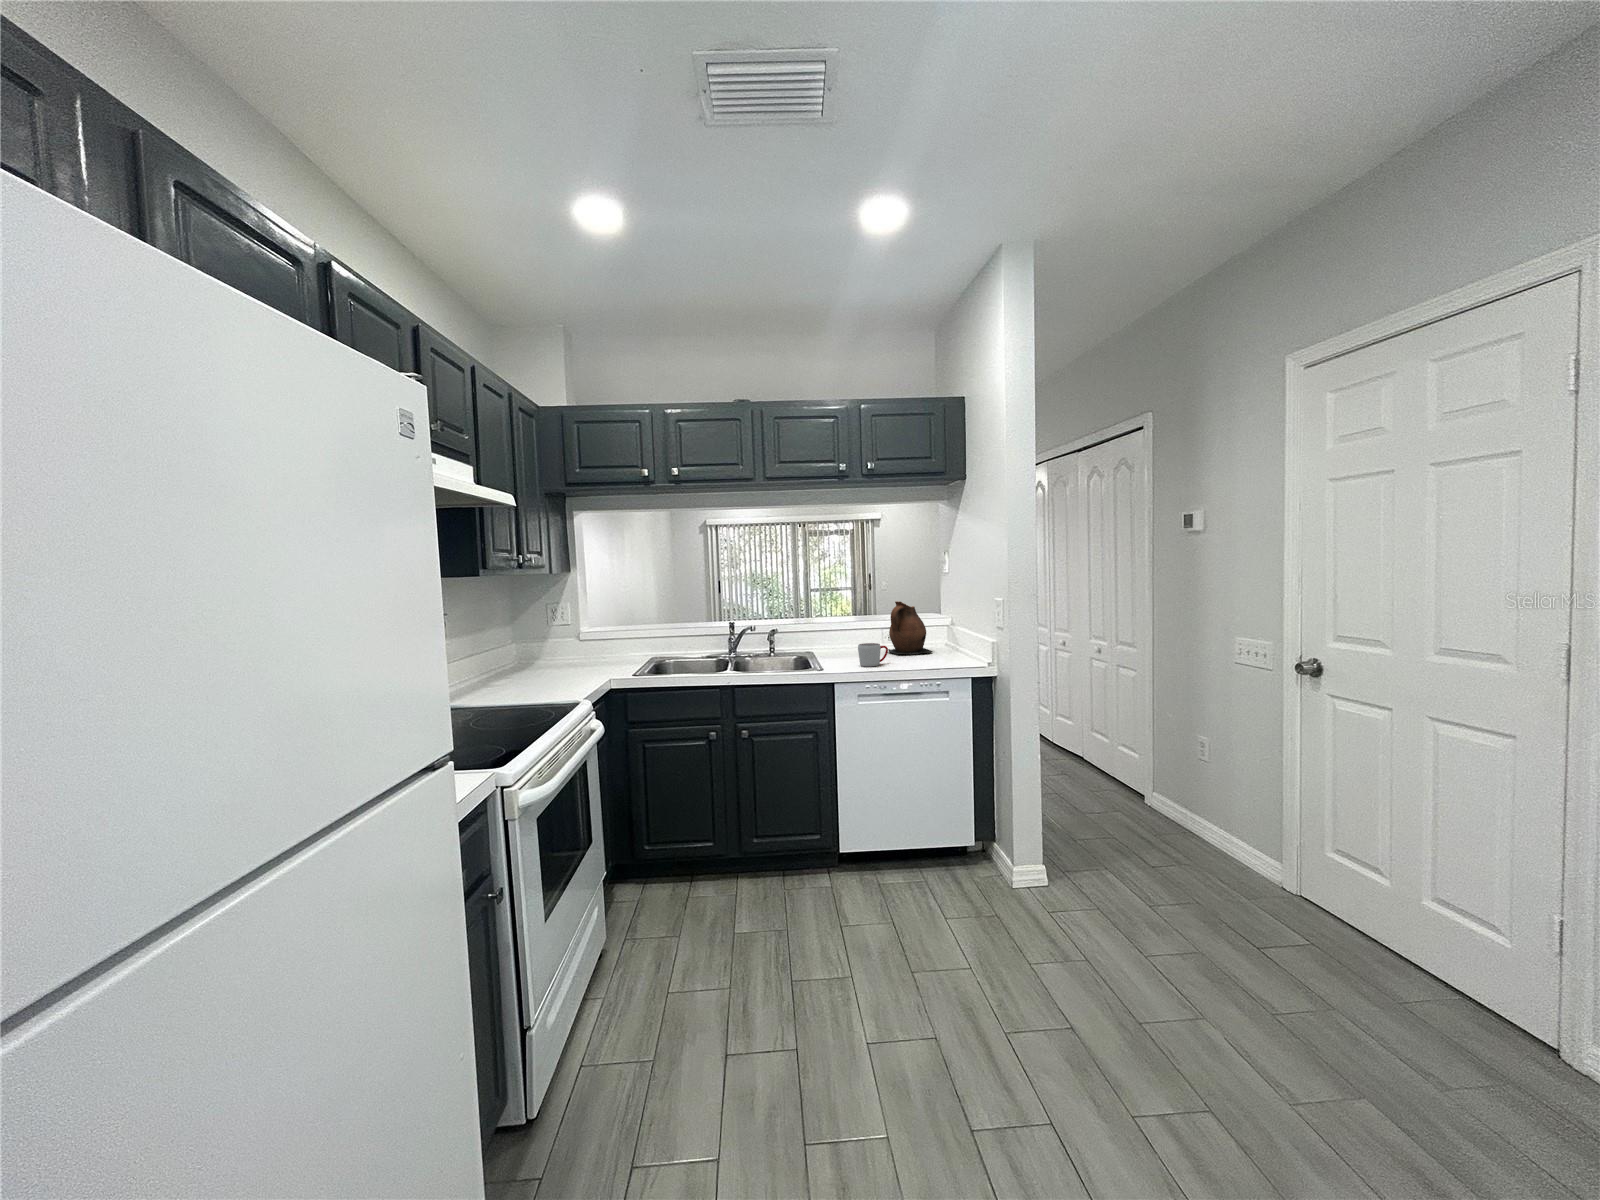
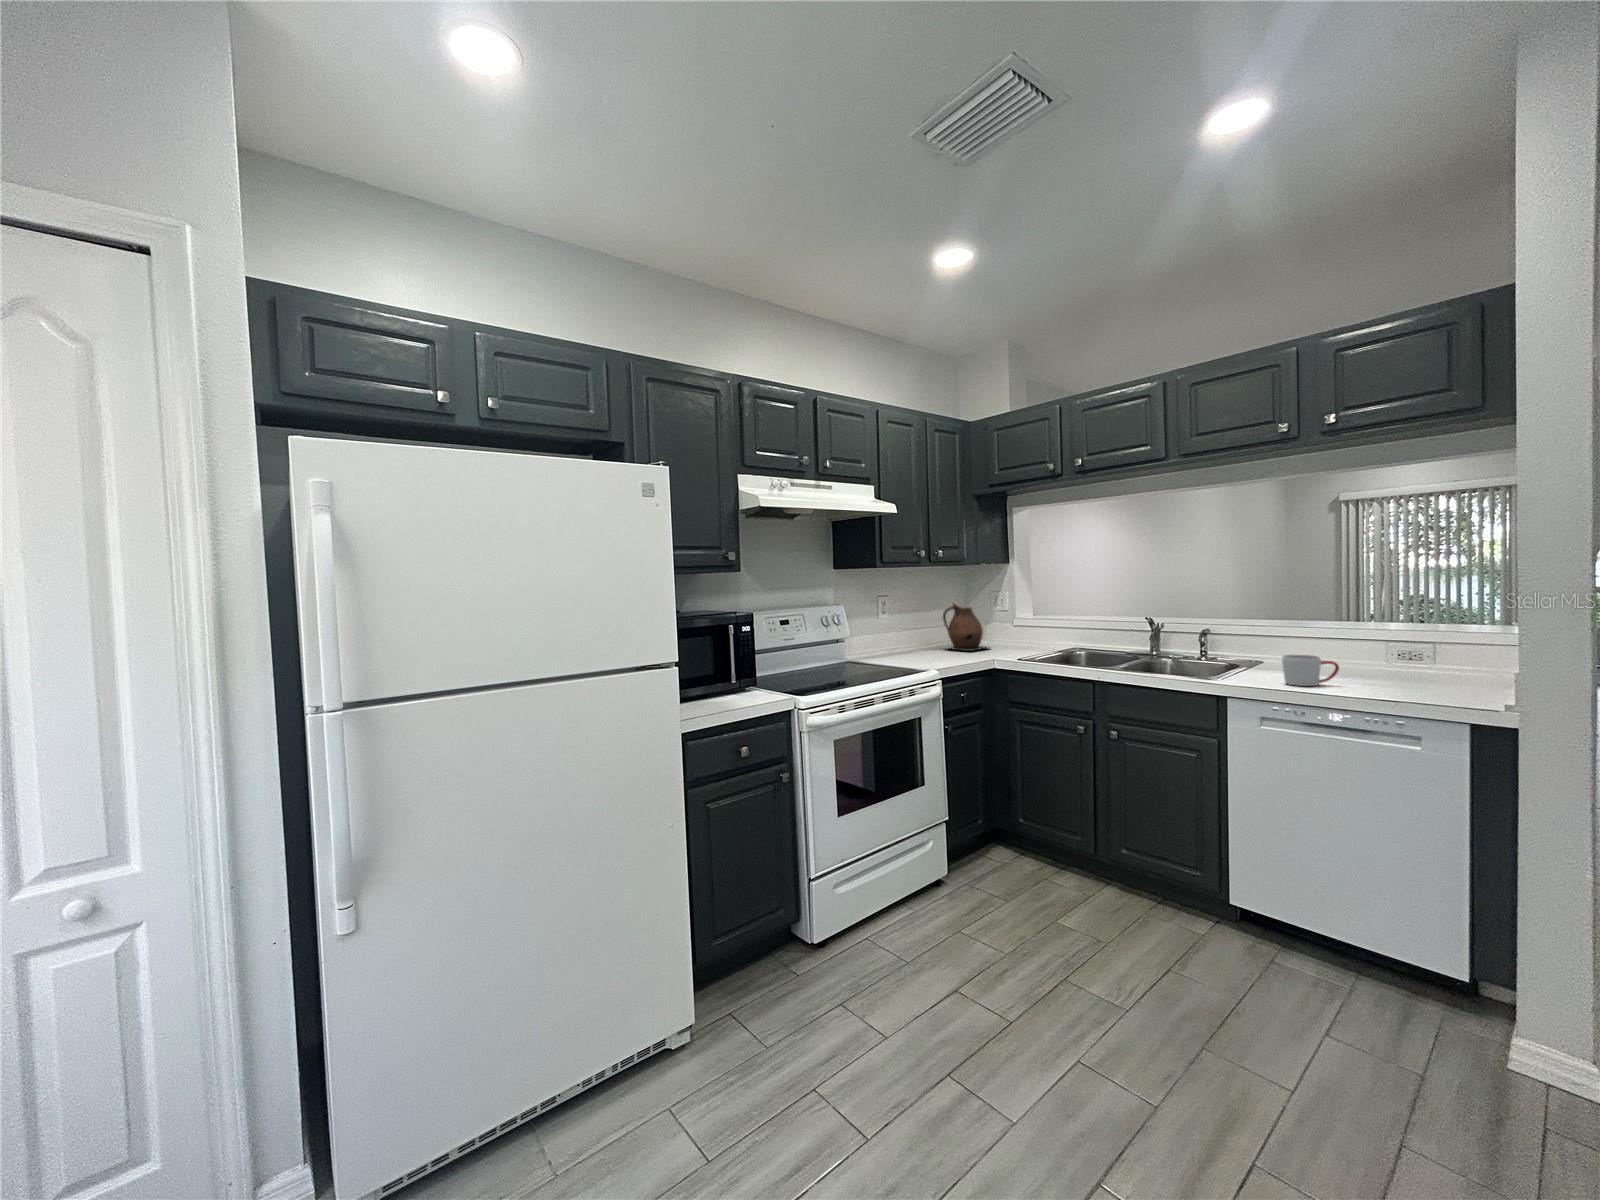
ceramic pitcher: present [889,601,932,654] -> present [943,602,987,651]

